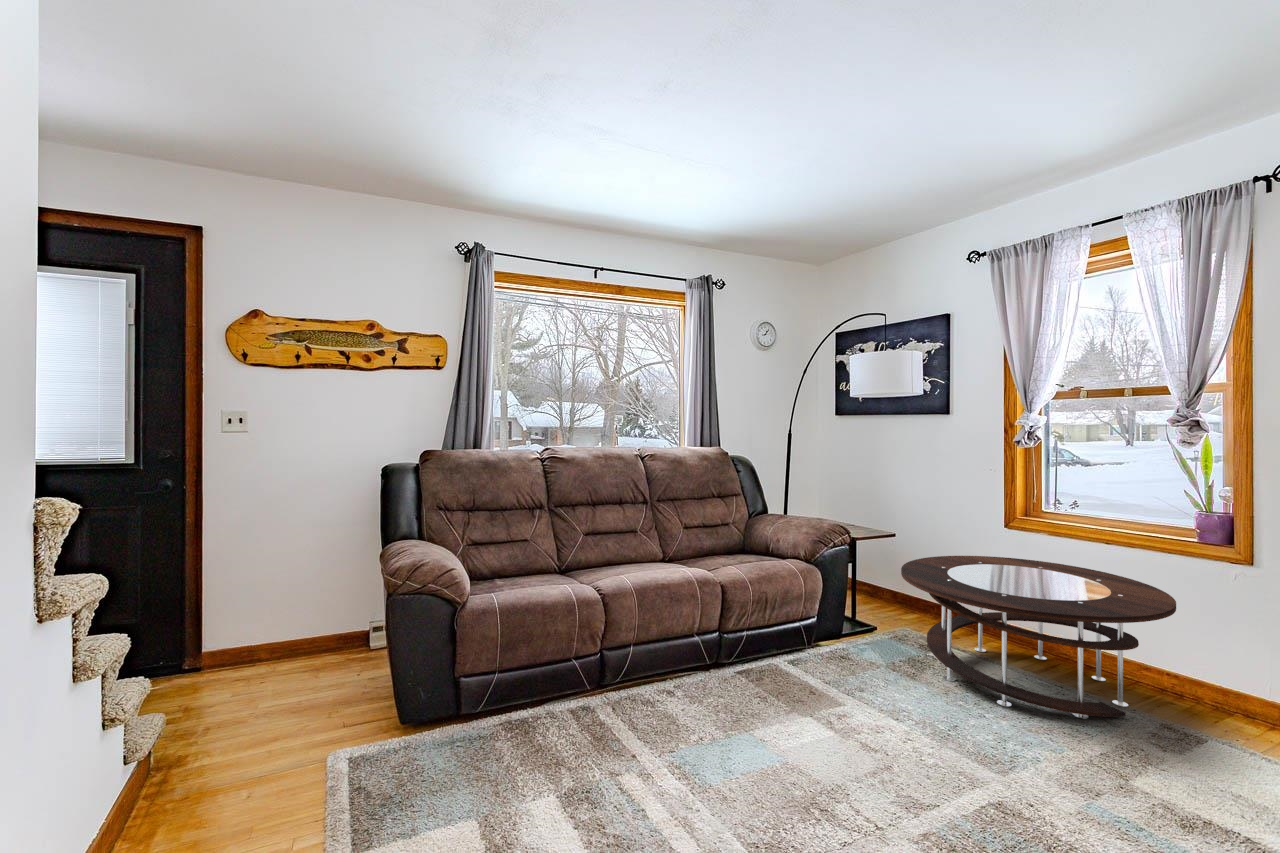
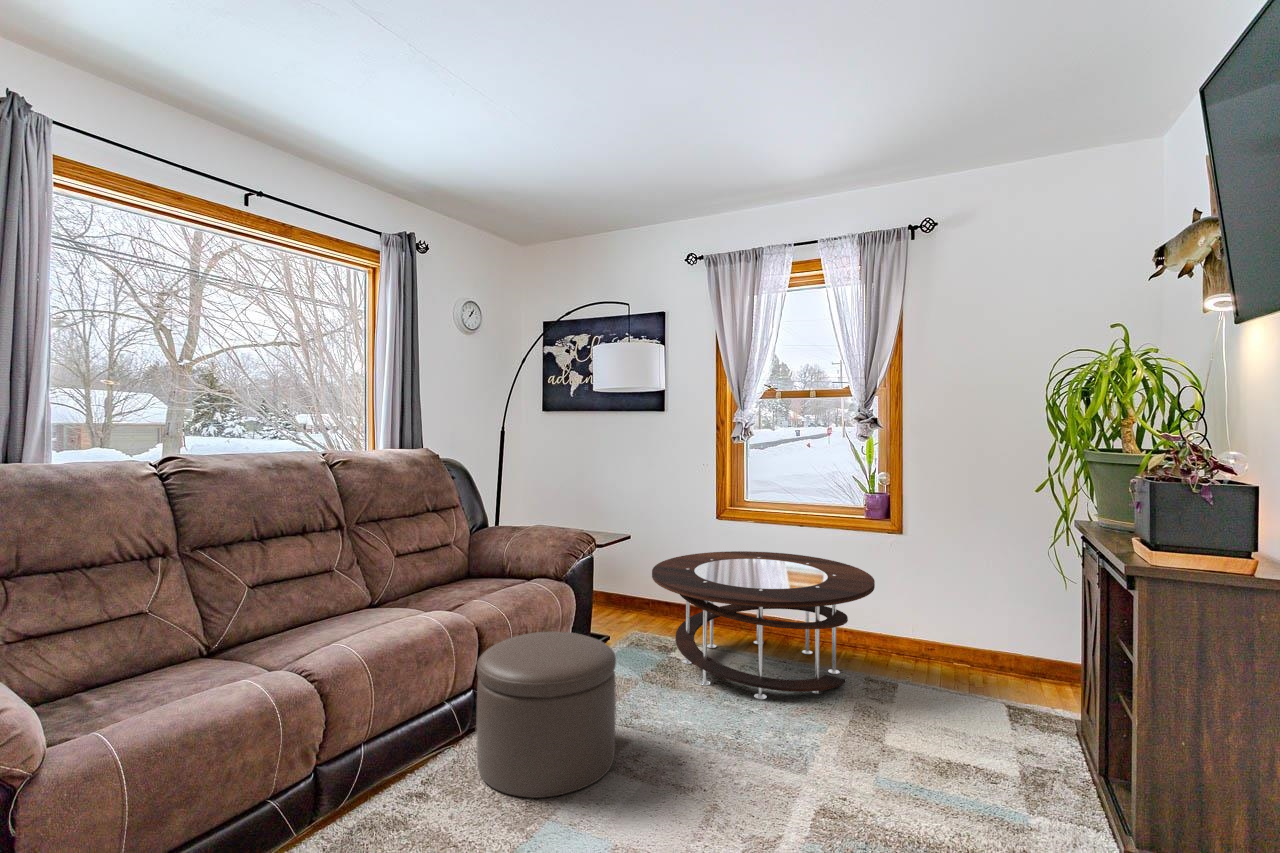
ottoman: none [712,596,825,723] -> present [477,632,616,798]

